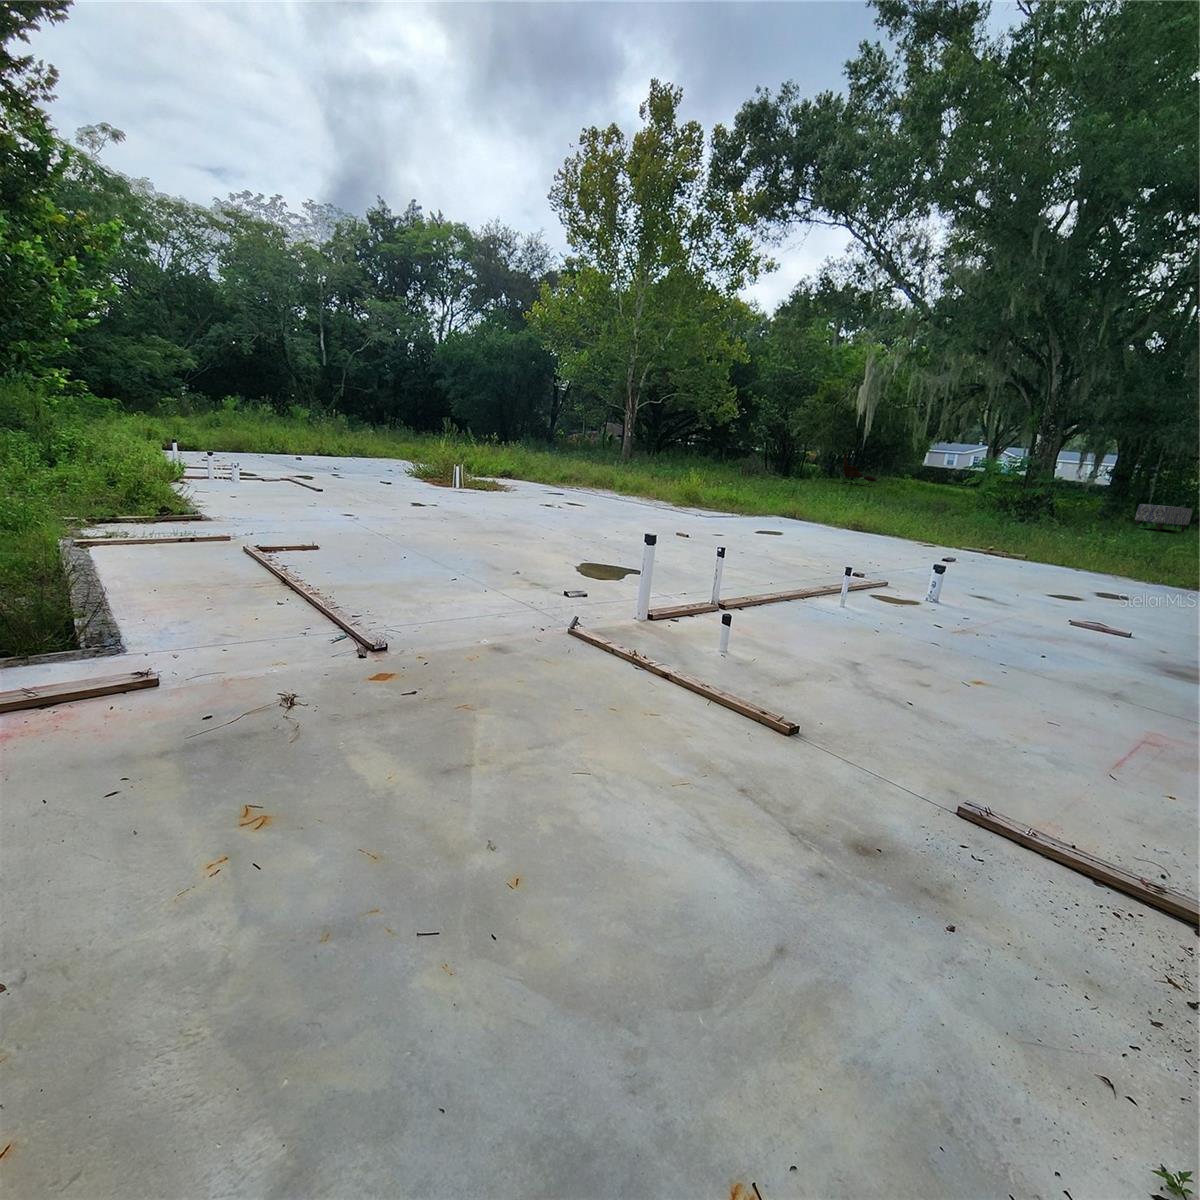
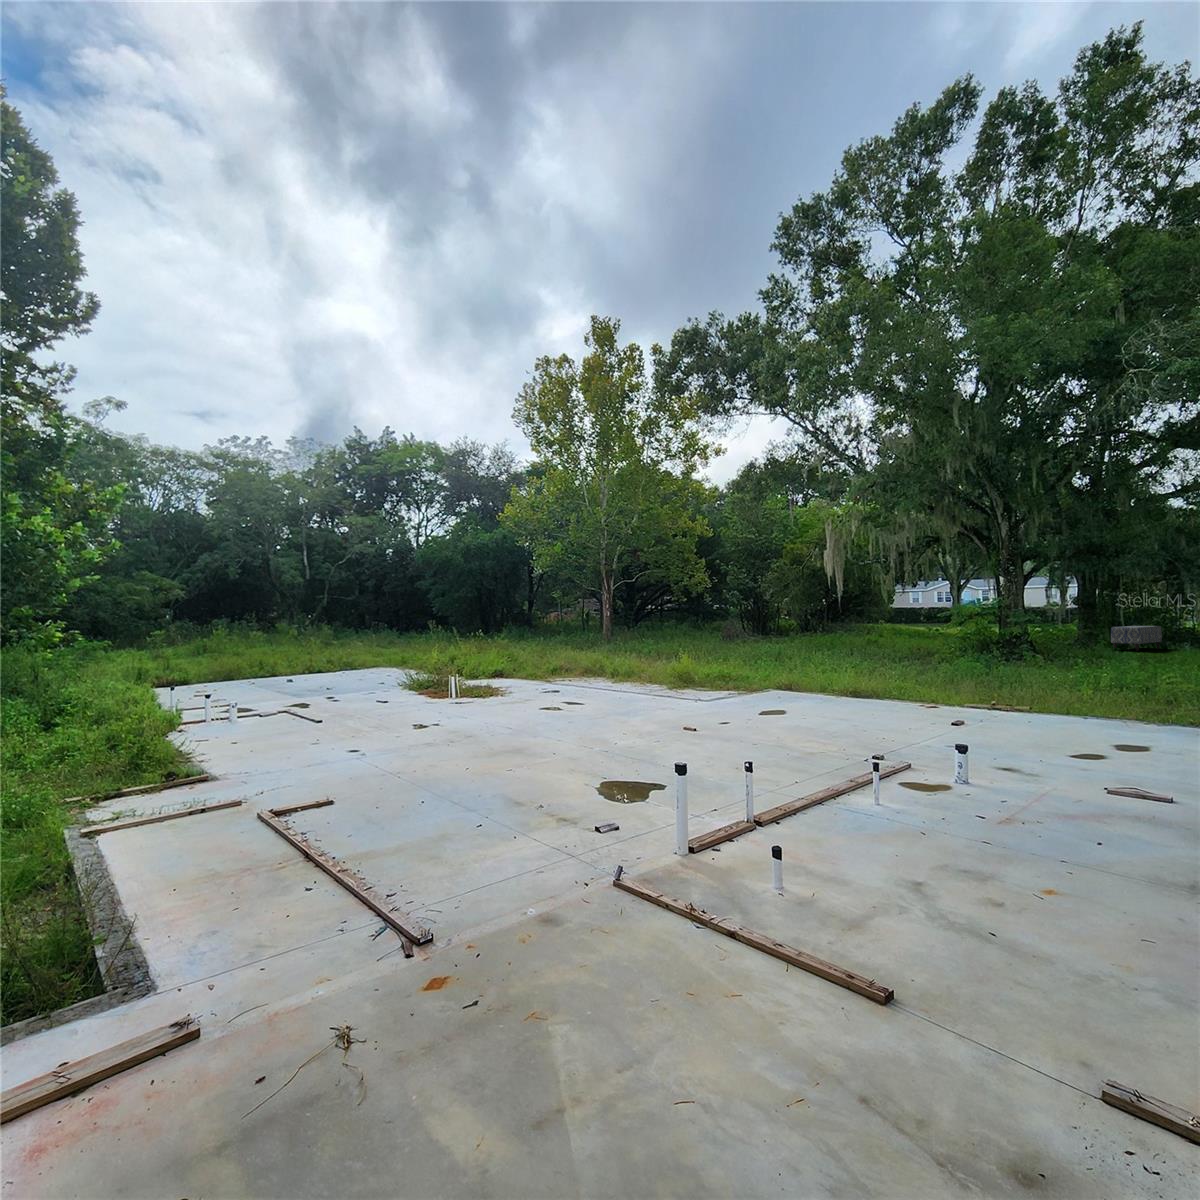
lounge chair: present [843,454,877,487] -> none [811,603,847,633]

